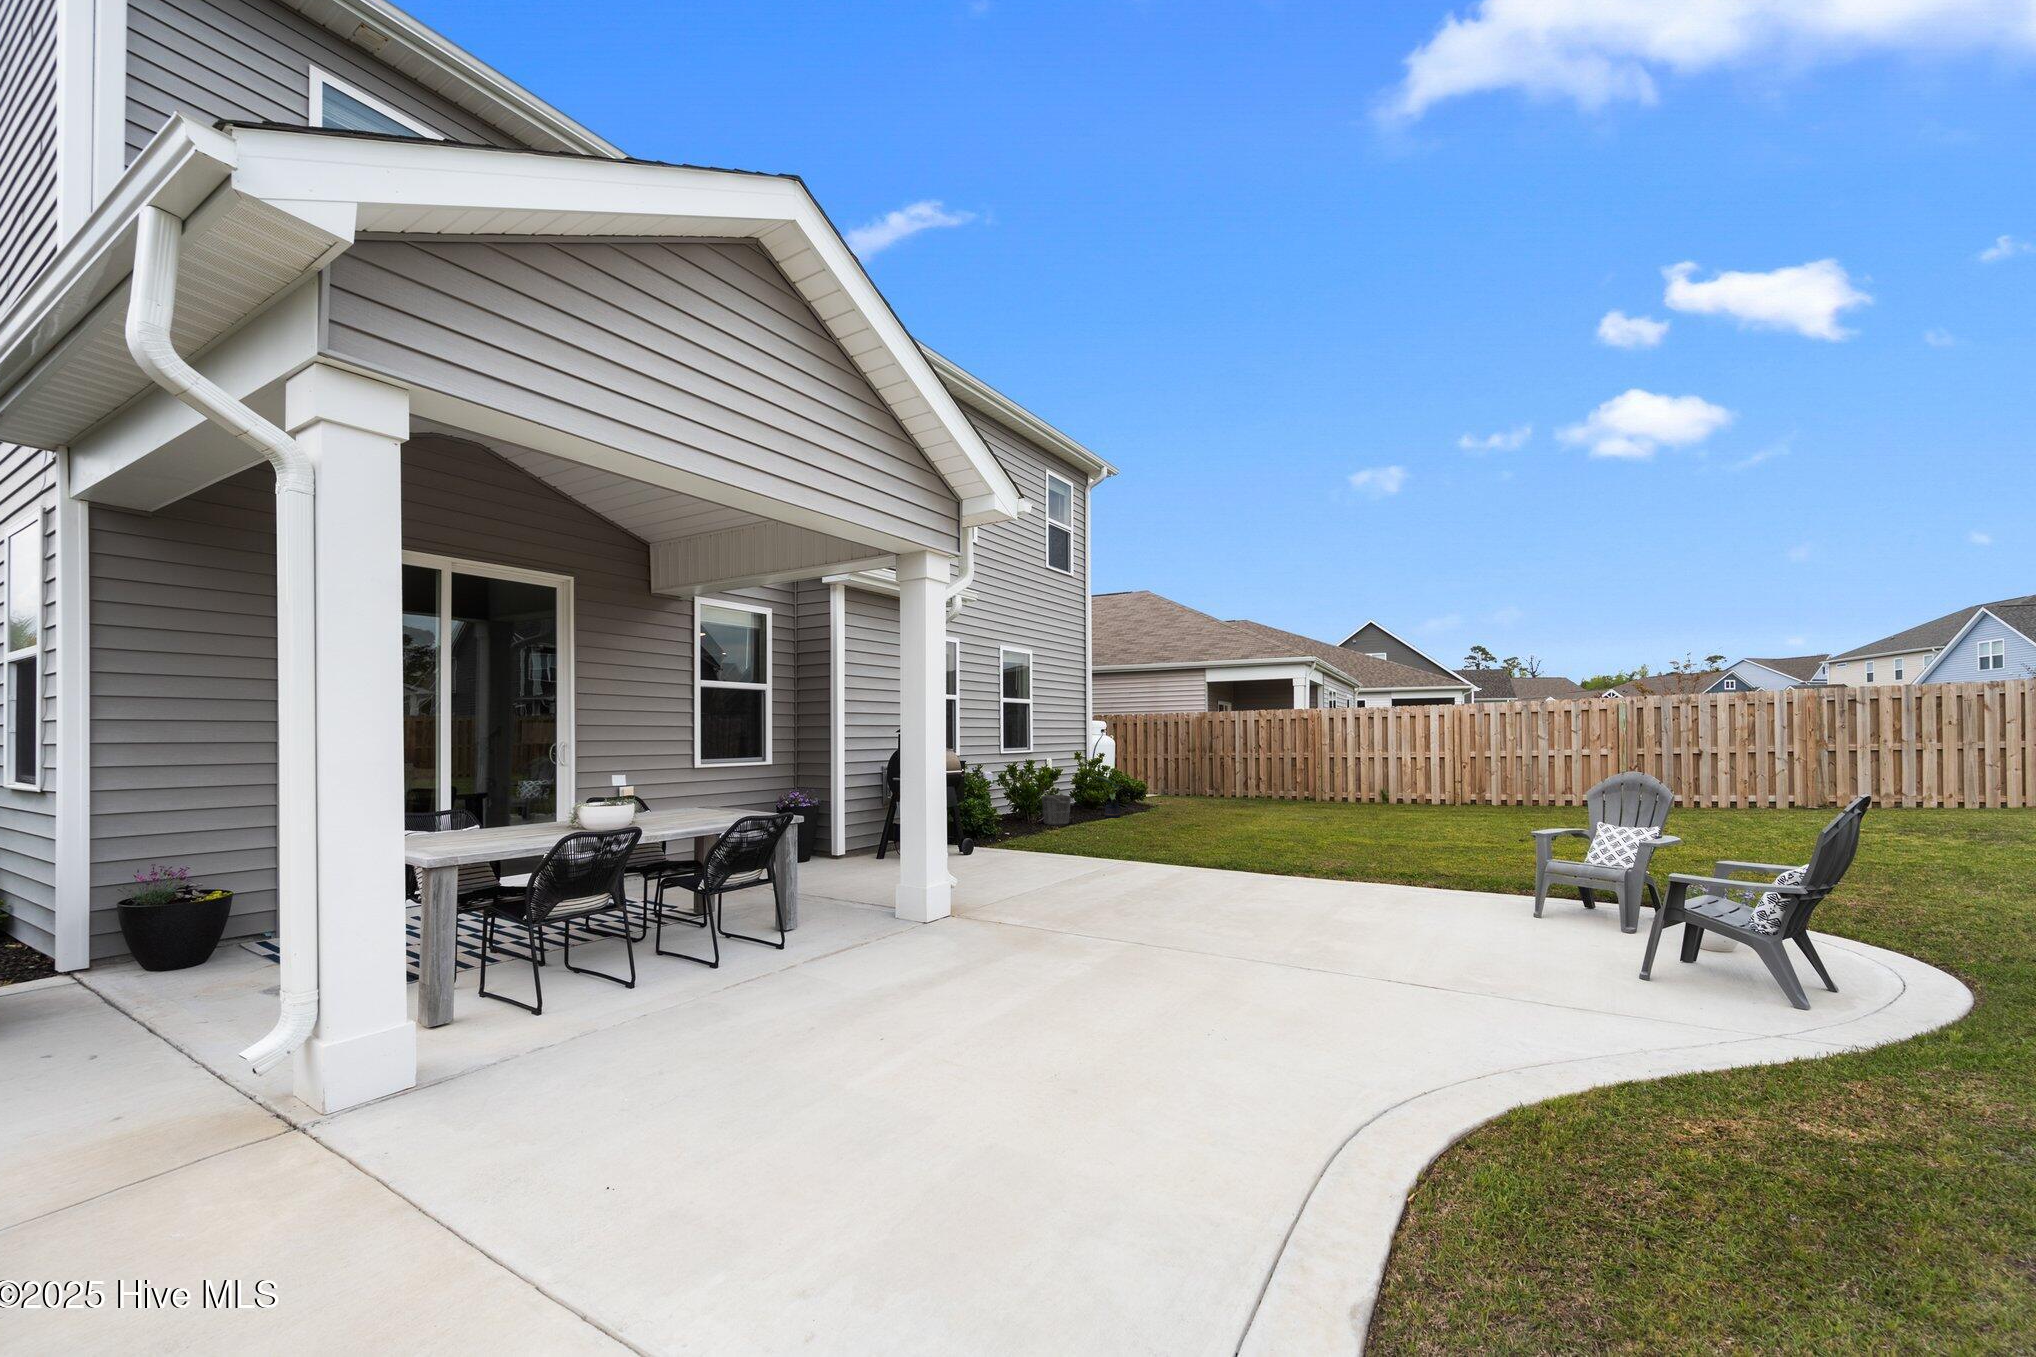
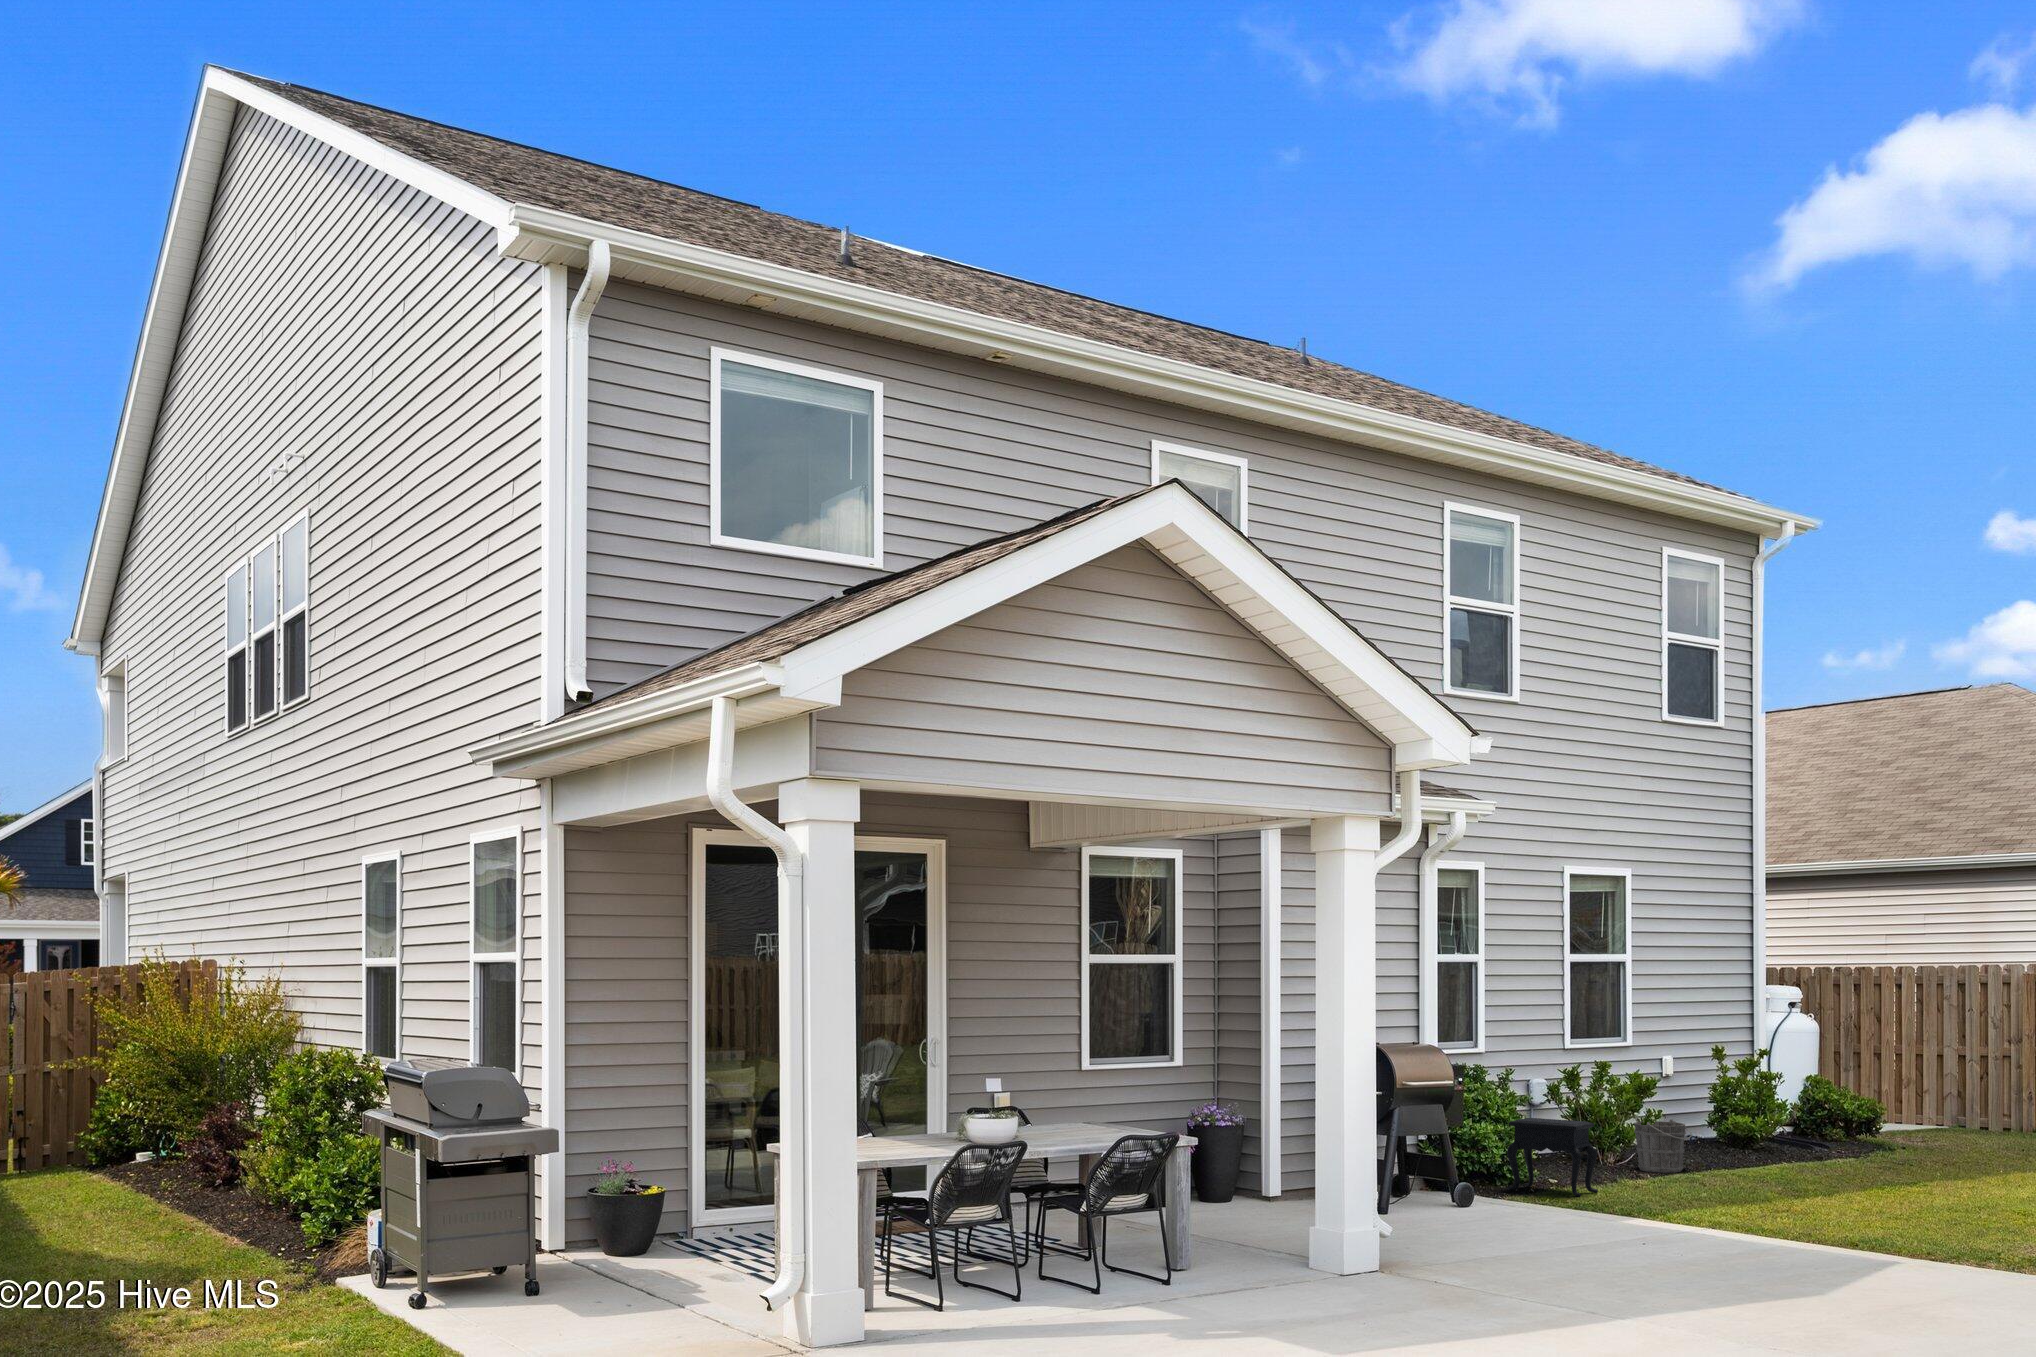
potted plant: present [1095,776,1121,818] -> none [1743,1091,1794,1166]
side table: none [984,794,1039,843] -> present [1507,1118,1598,1197]

